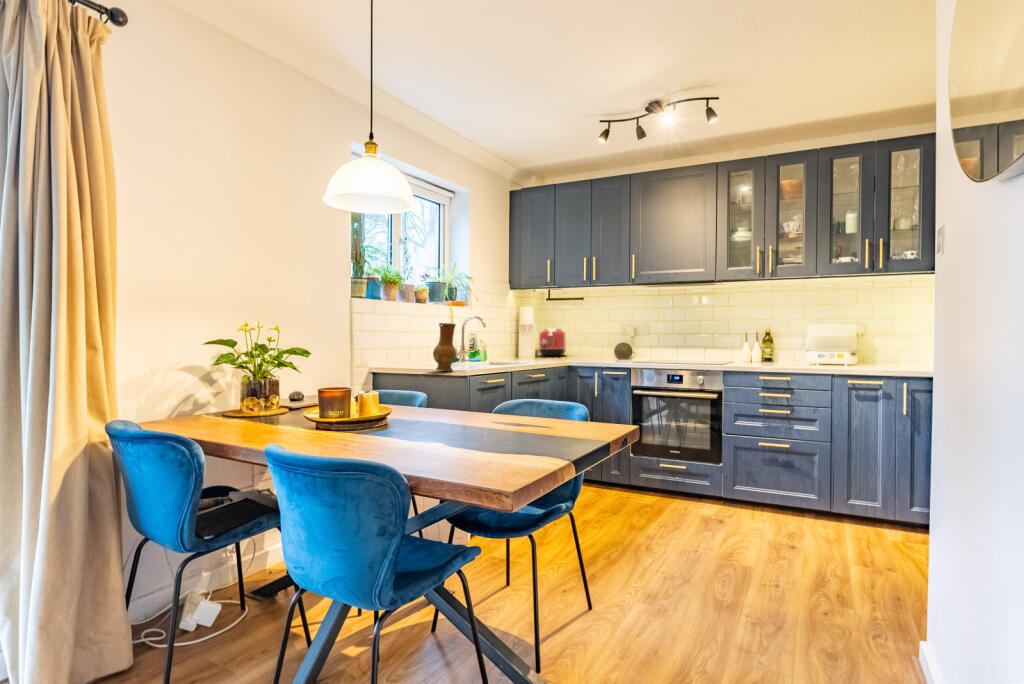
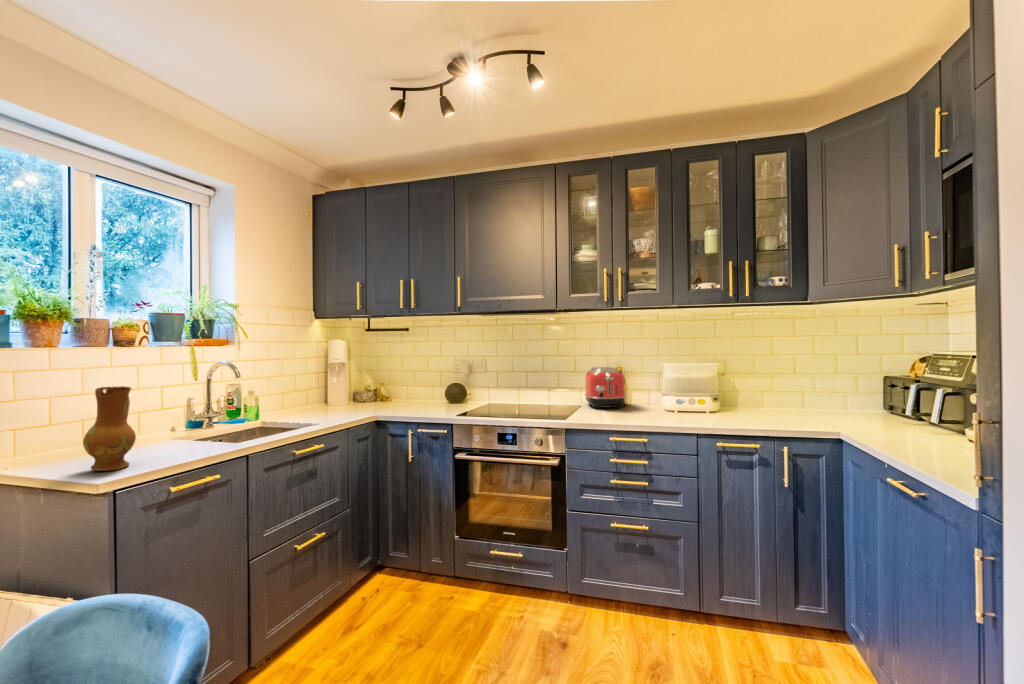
toaster: present [539,329,566,356] -> present [585,367,625,408]

